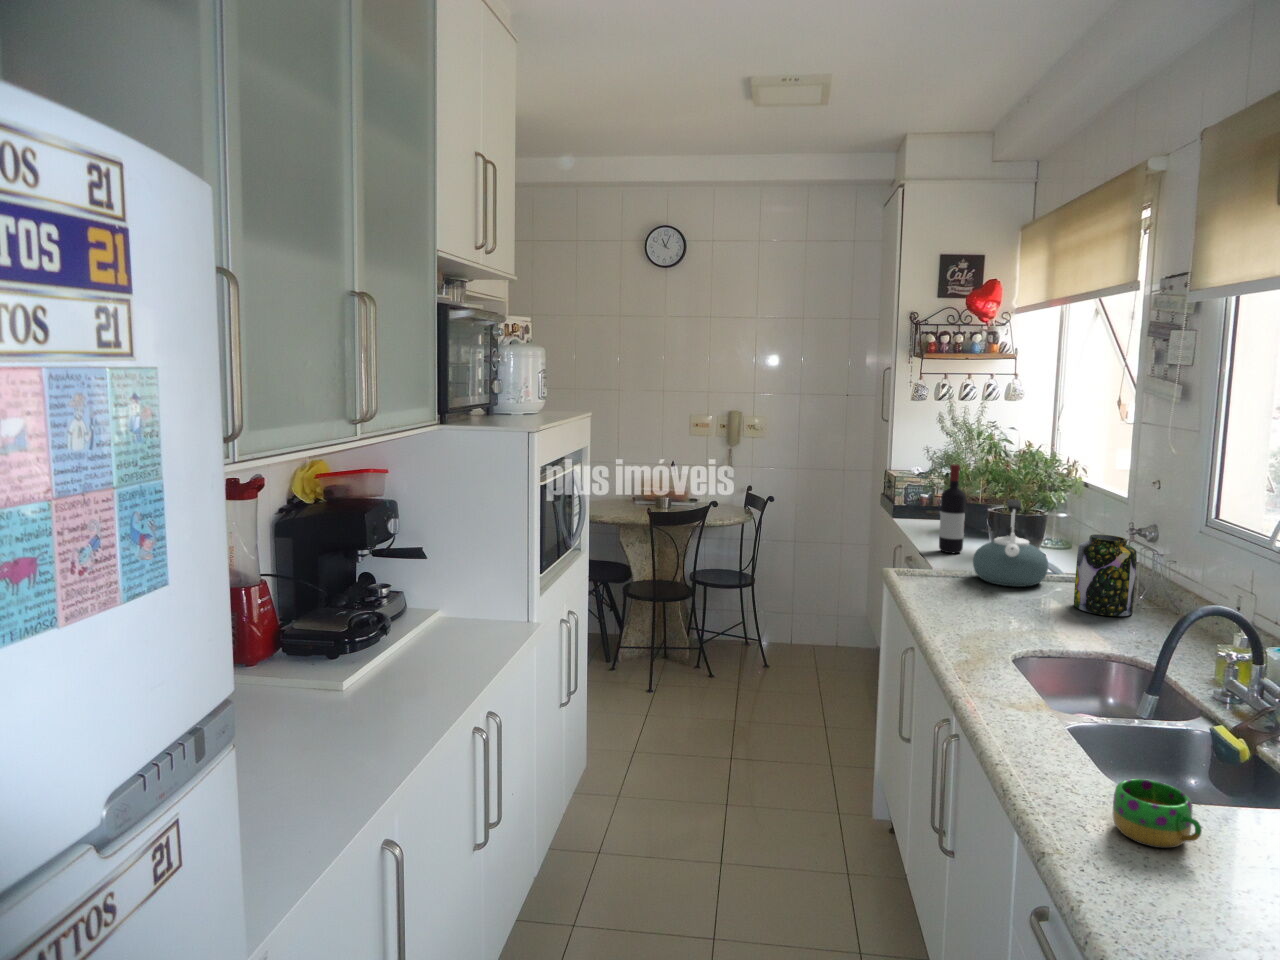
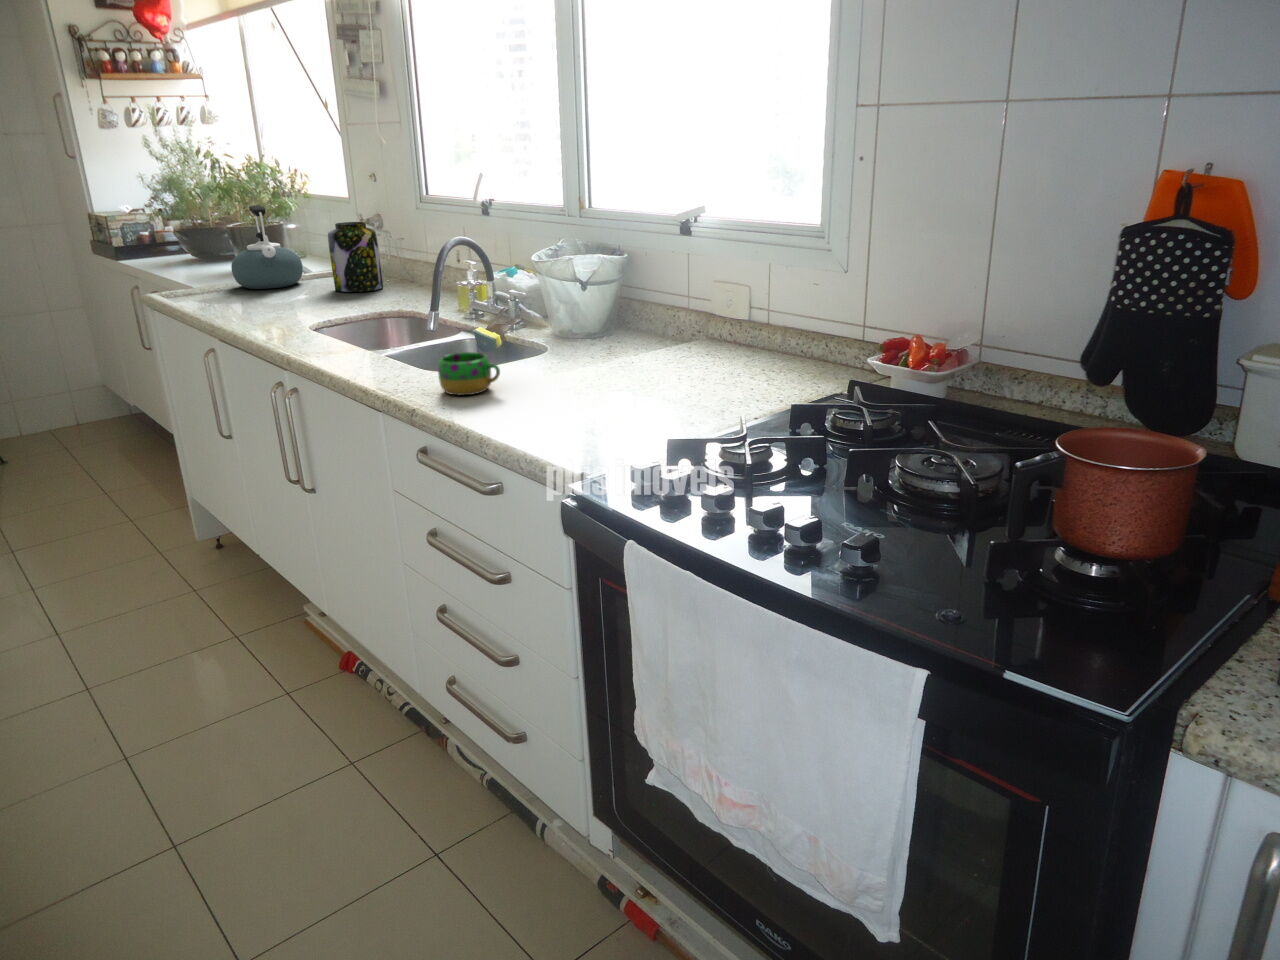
wine bottle: present [939,465,966,553] -> none [175,183,212,277]

